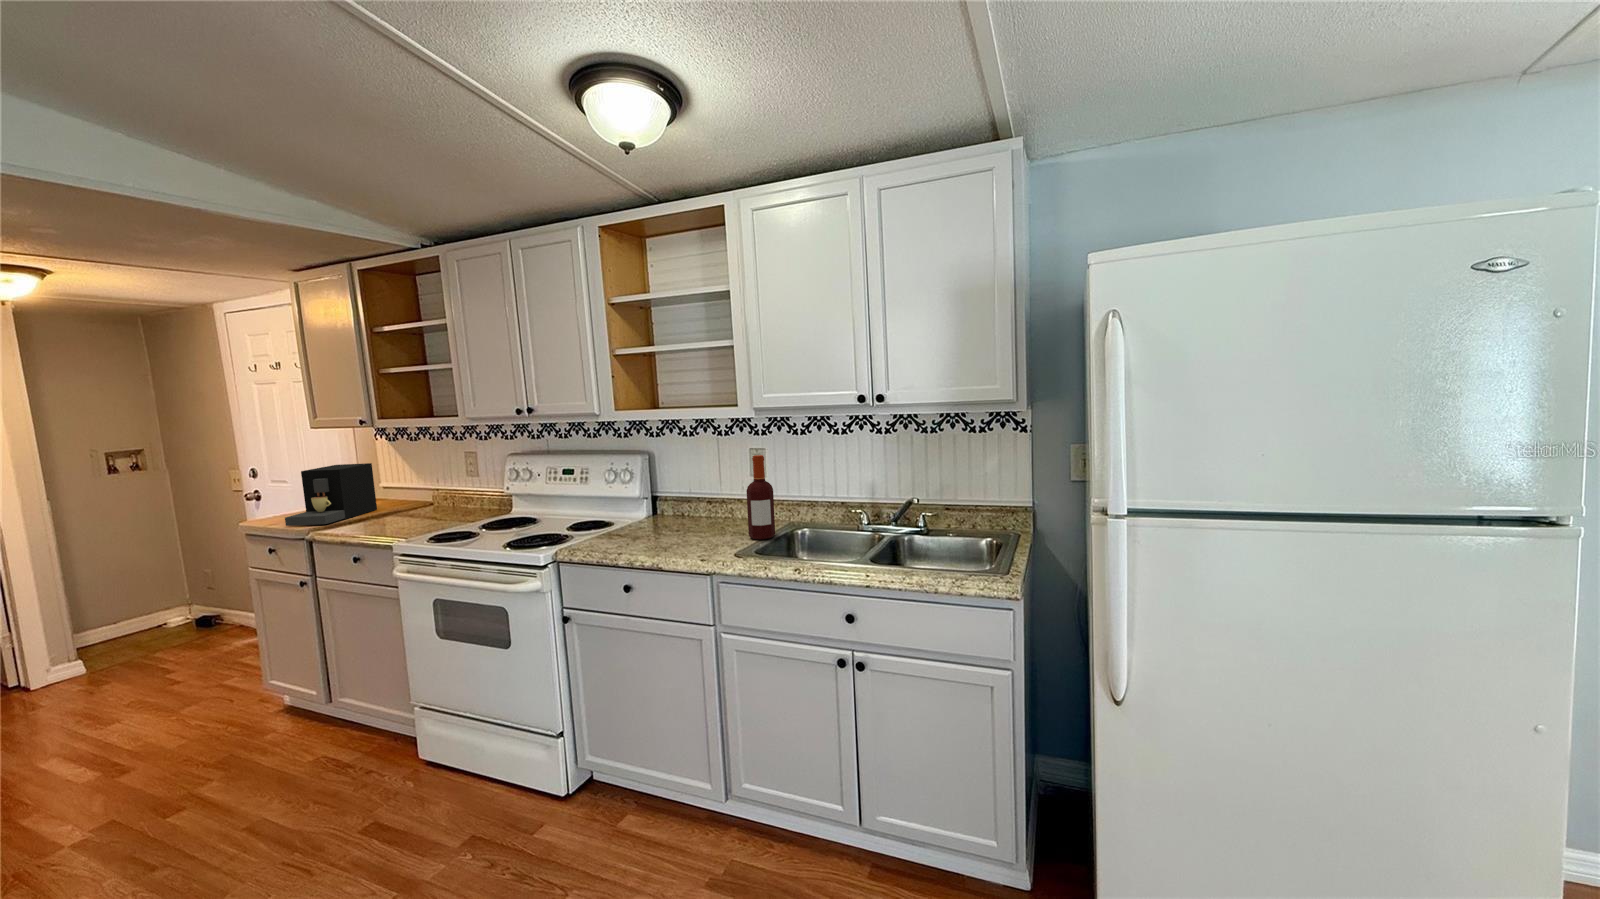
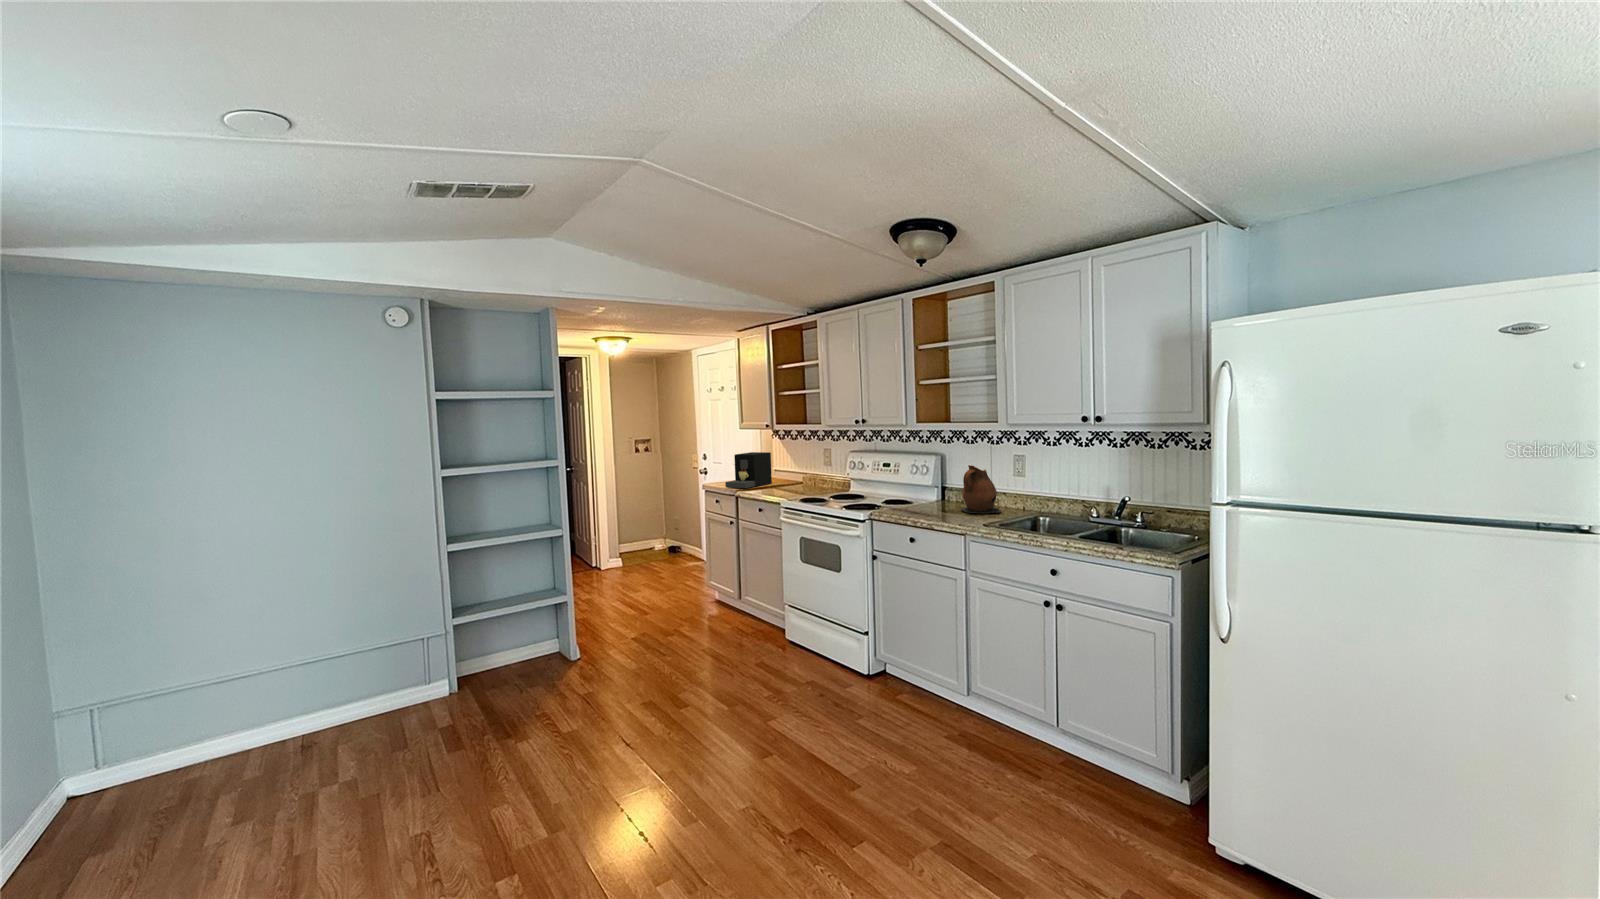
bottle: present [746,455,775,540] -> none [1001,458,1022,520]
ceramic pitcher: none [683,467,742,533] -> present [961,465,1001,513]

